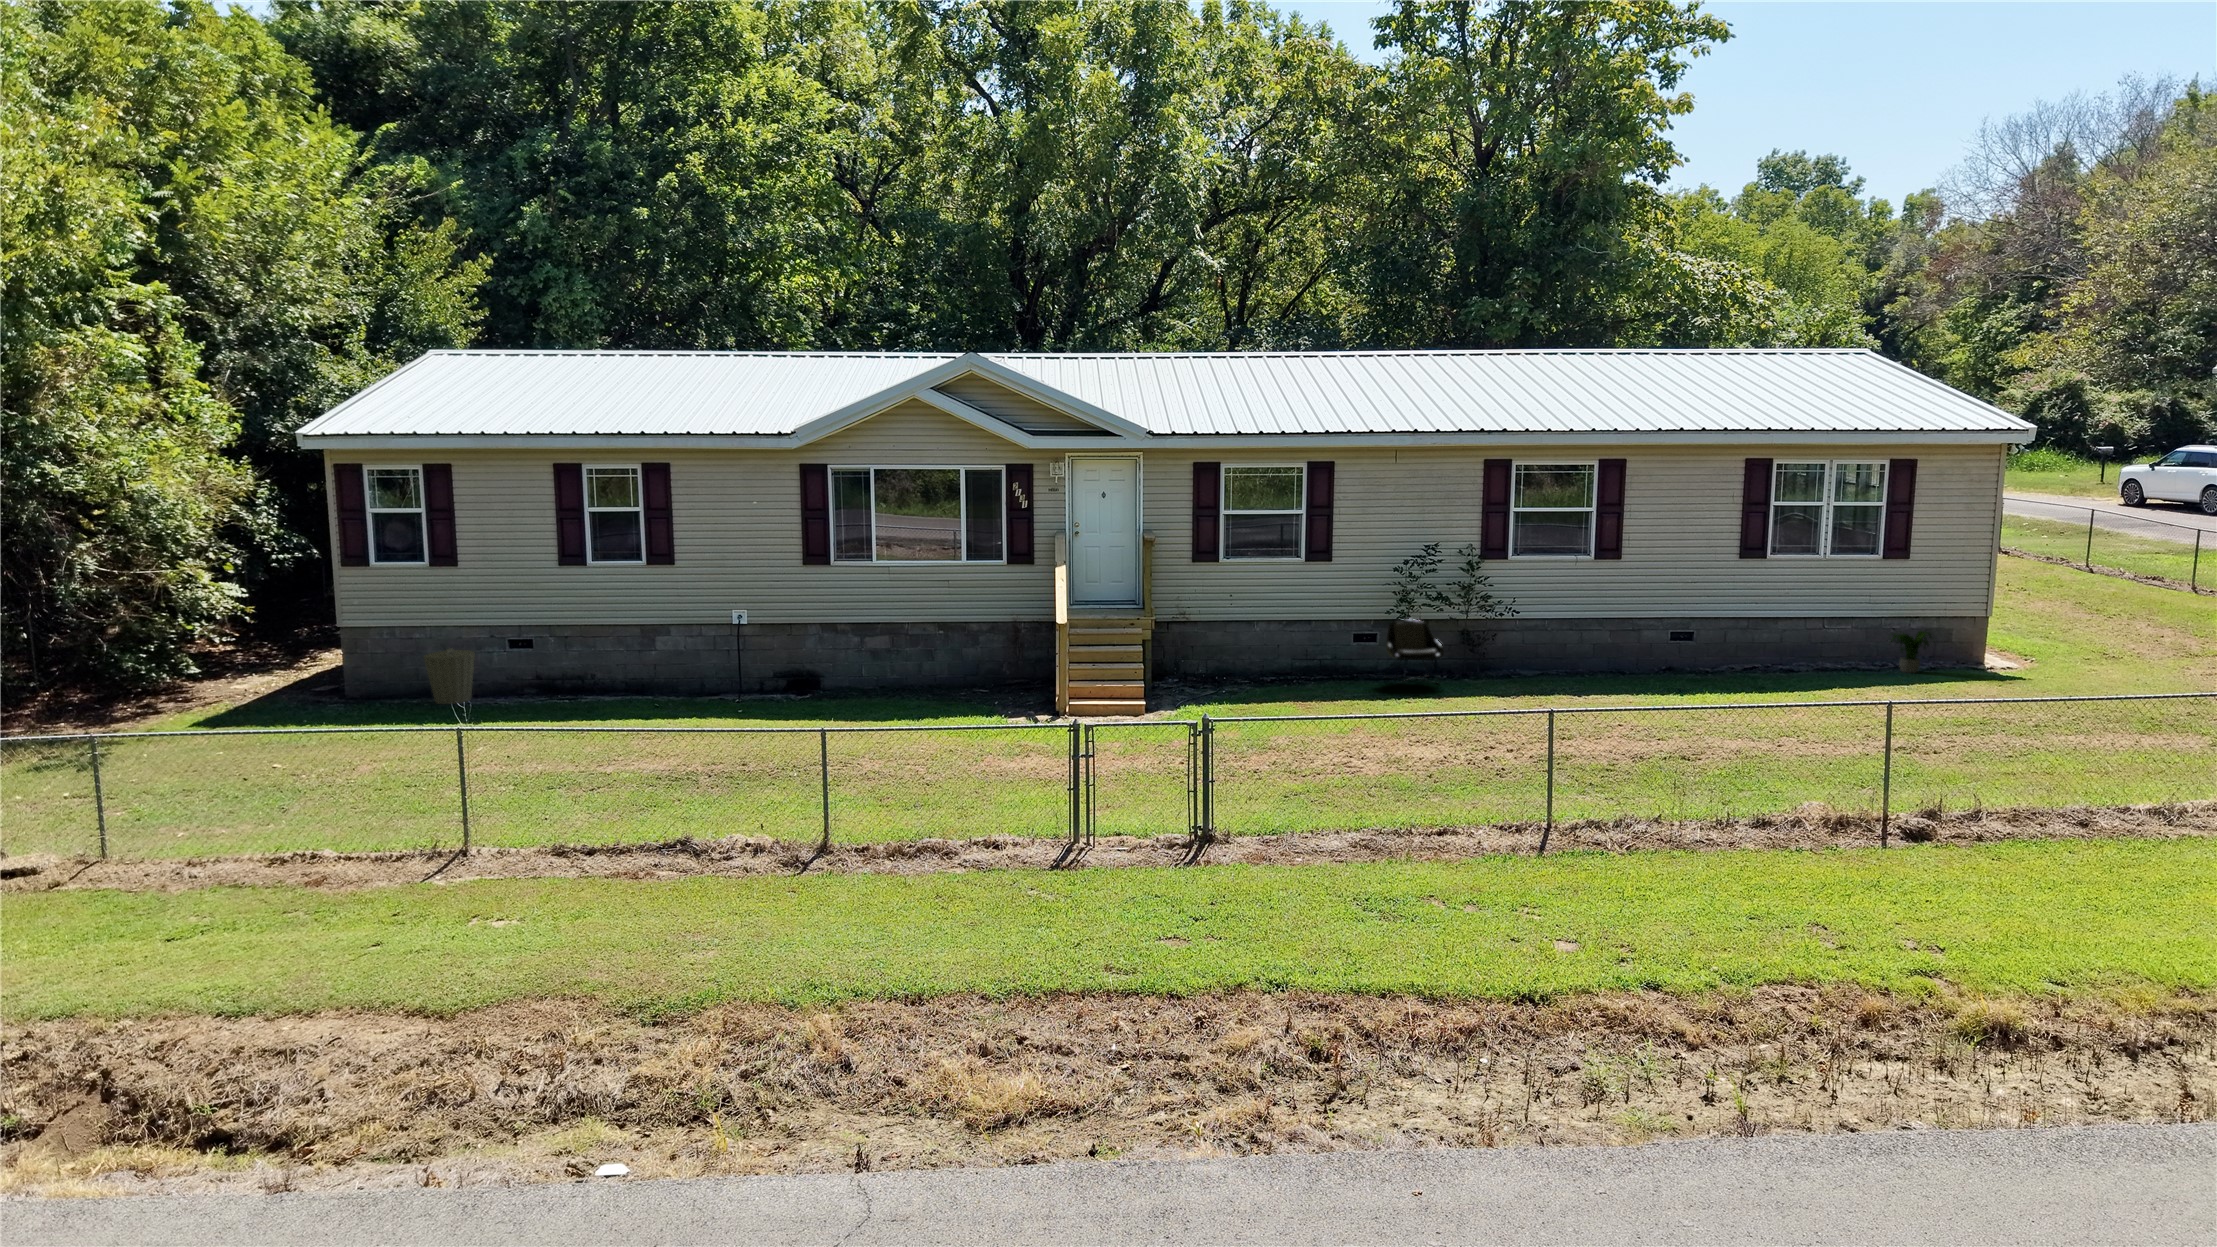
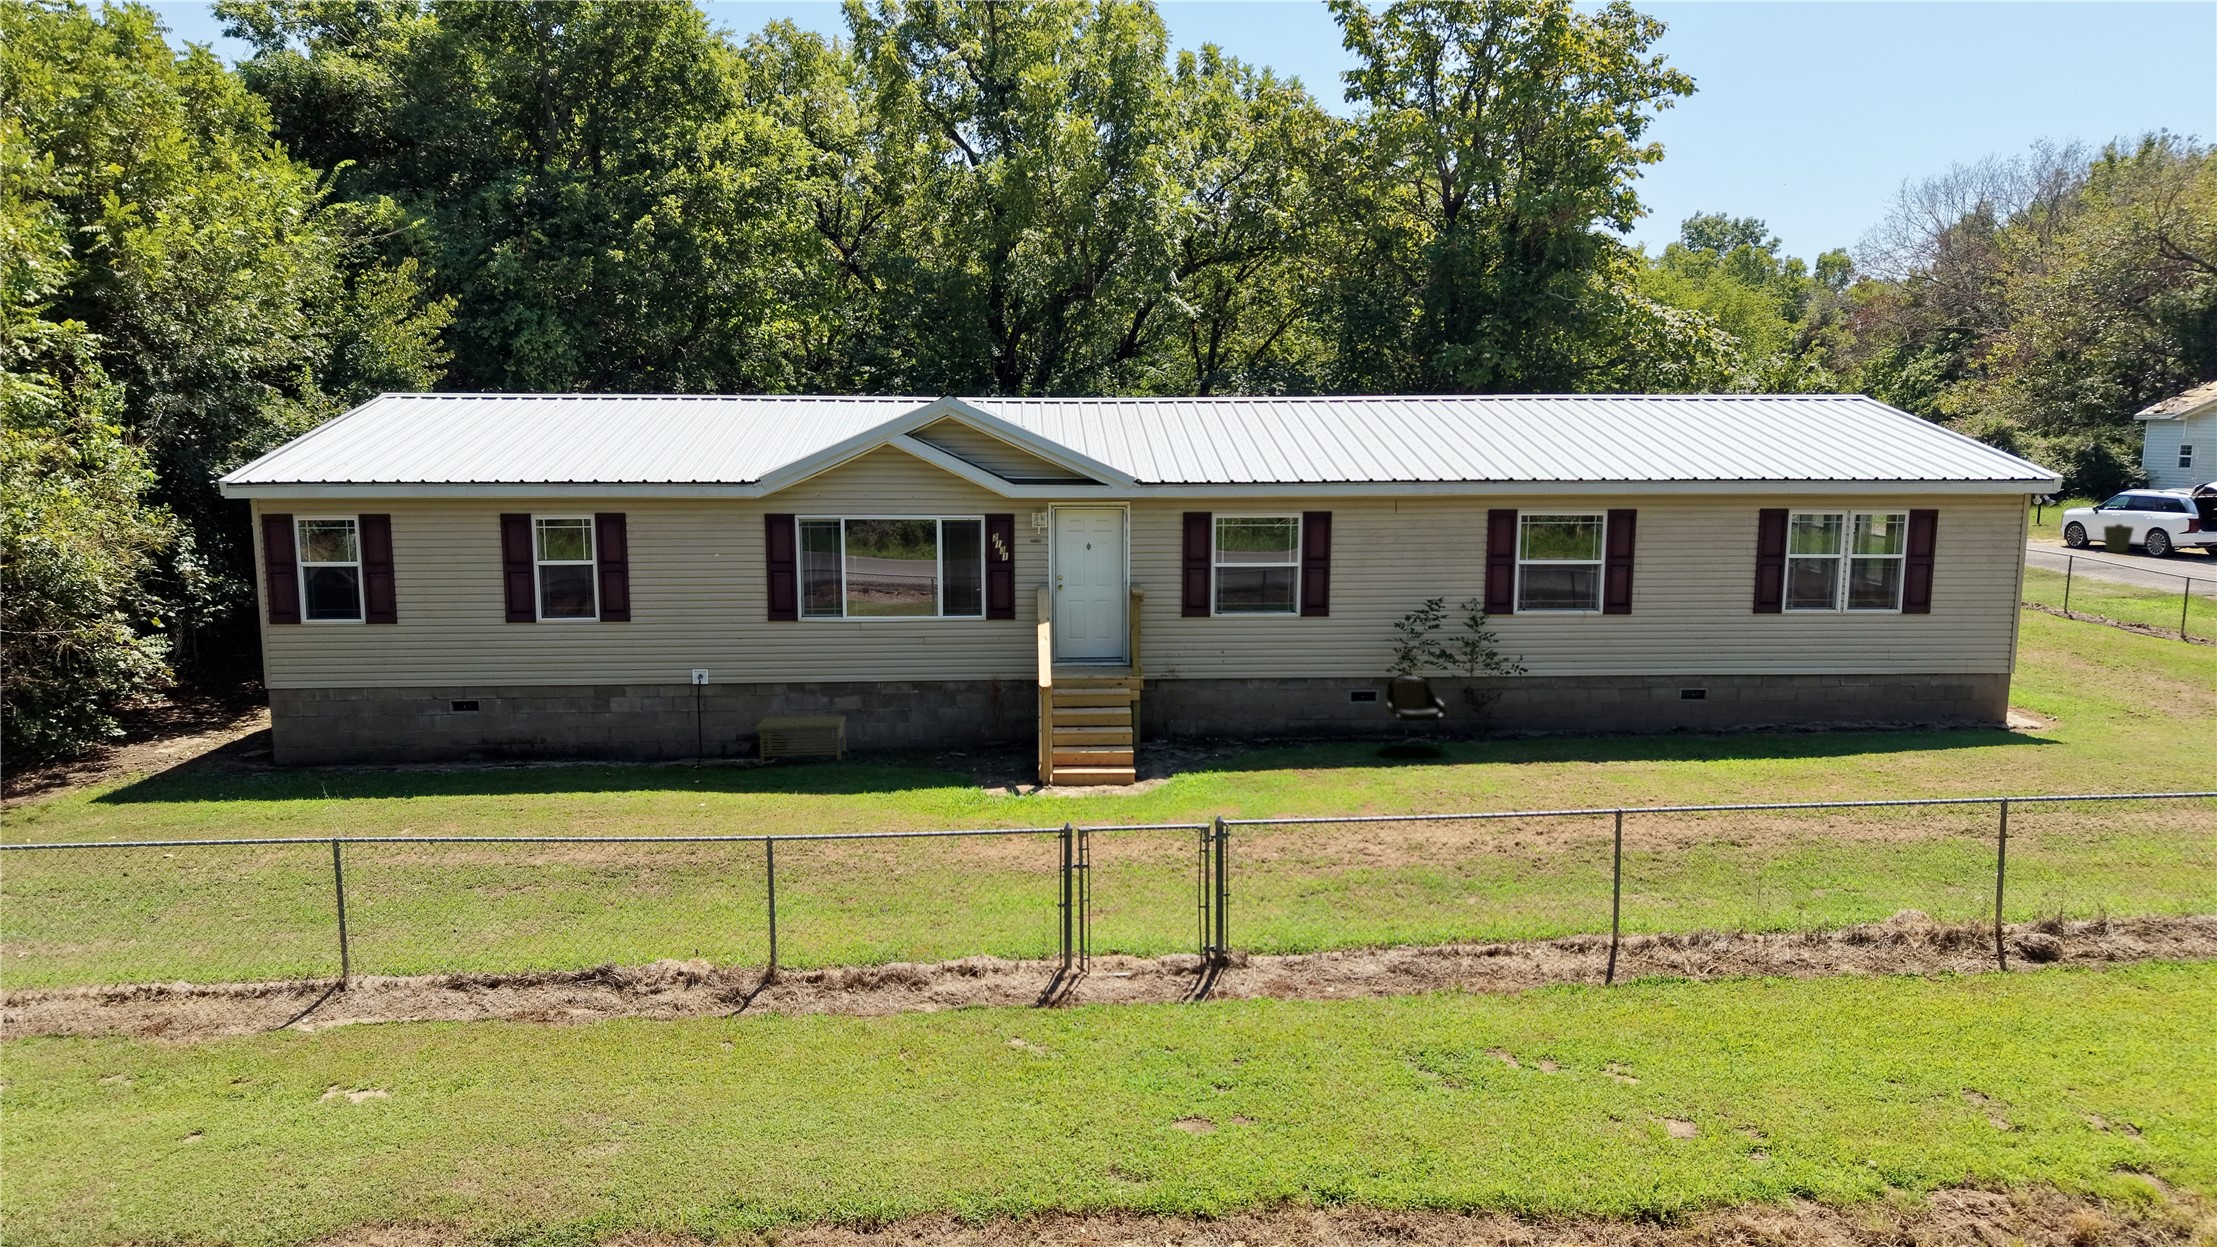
potted plant: present [1891,631,1932,673] -> none [1902,688,1956,732]
trash can: present [424,648,475,704] -> present [2104,524,2134,552]
storage bench: none [792,654,875,696] -> present [756,716,846,761]

